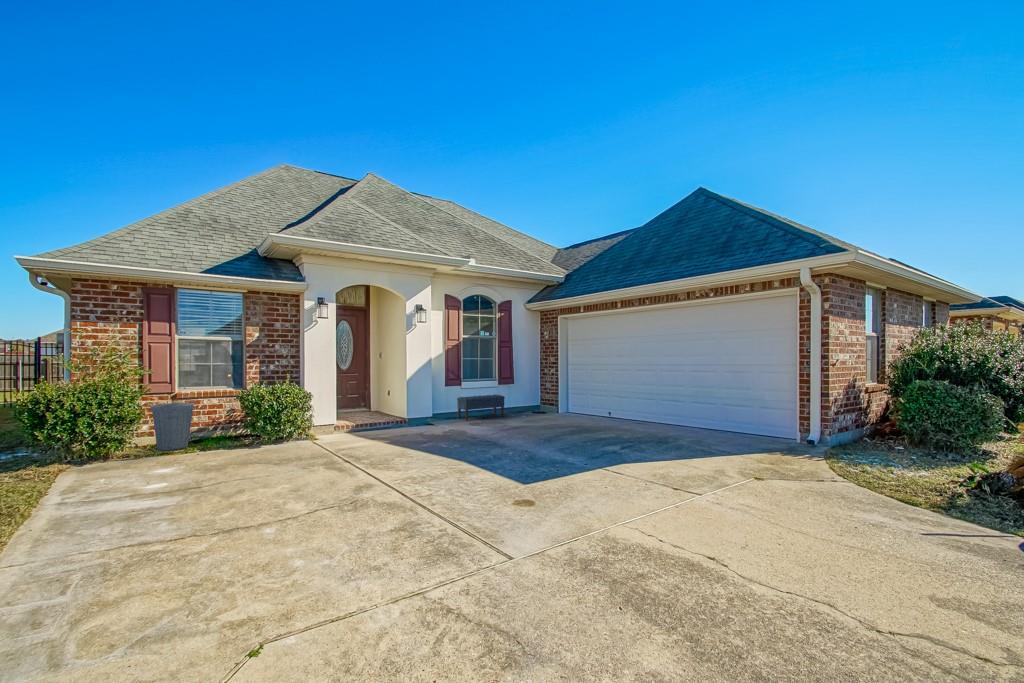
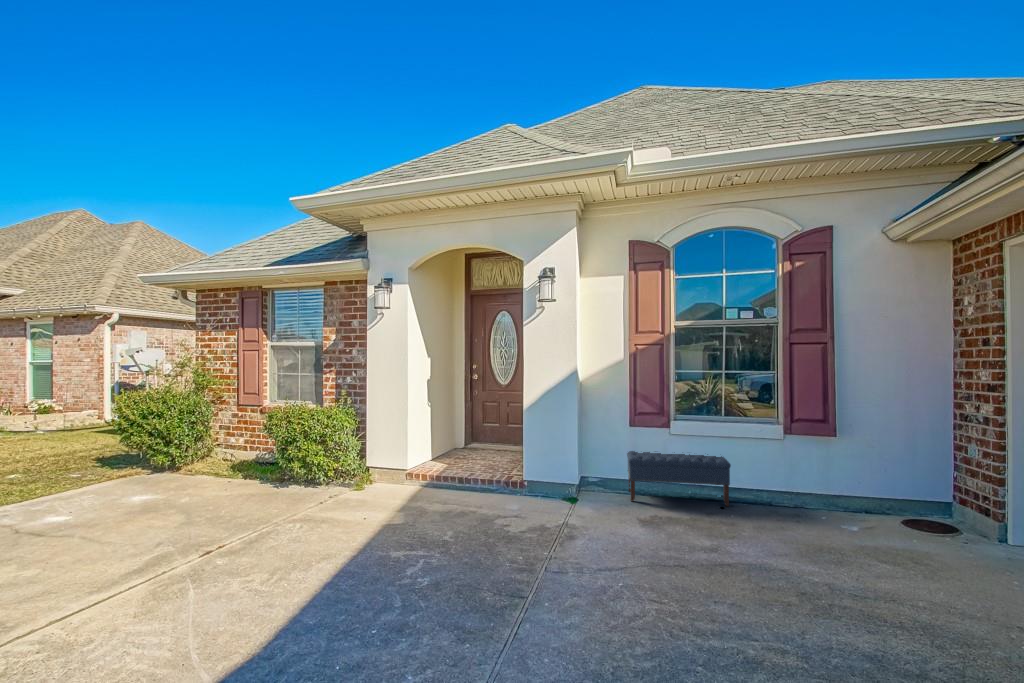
trash can: present [150,401,195,450] -> none [219,417,269,475]

